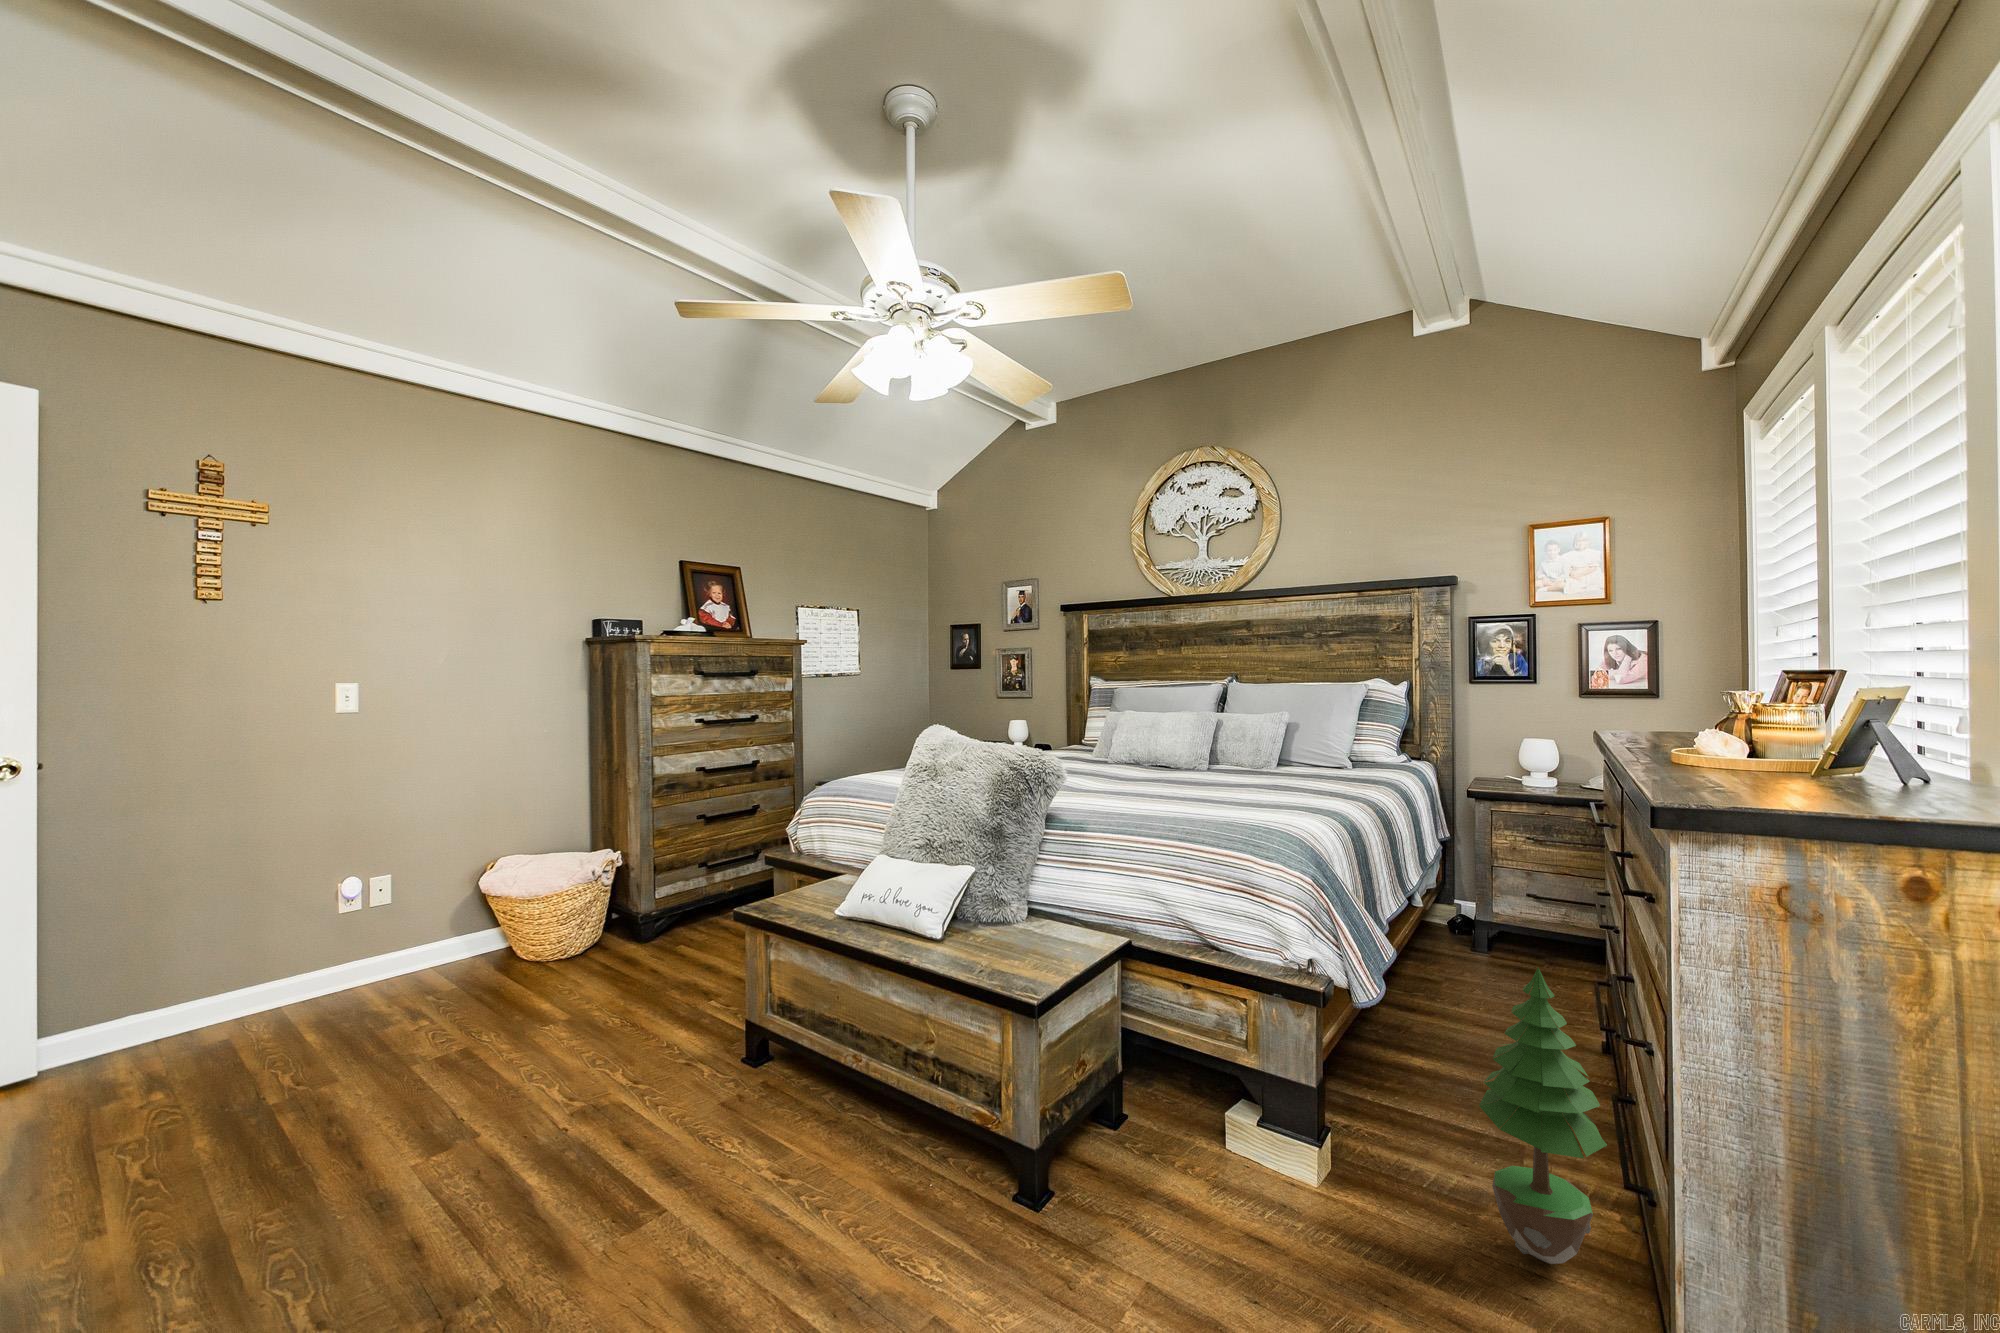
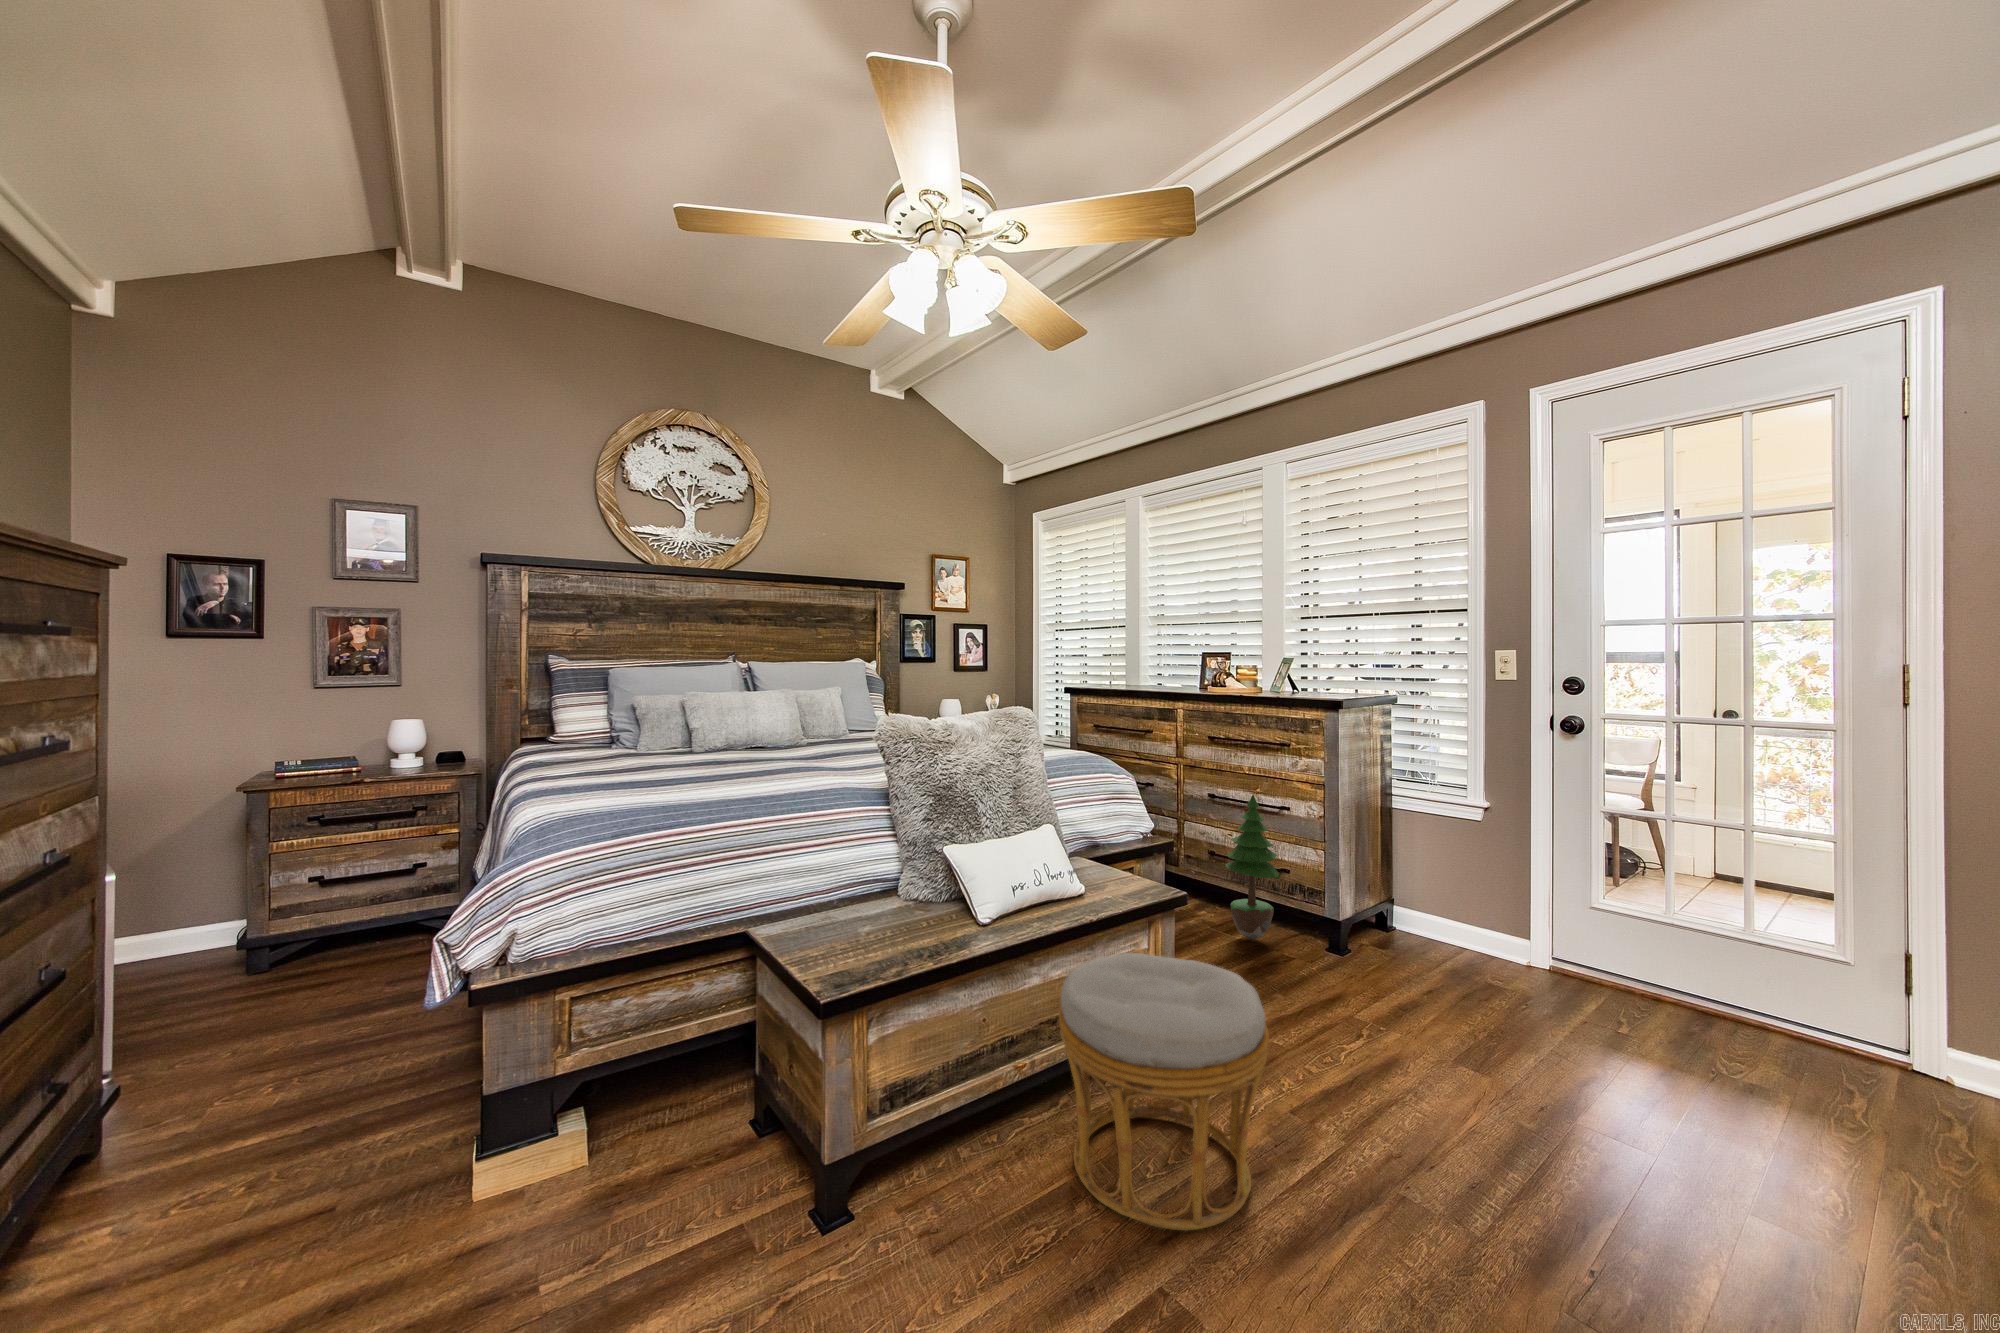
ottoman: none [703,990,905,1262] -> present [1059,953,1269,1231]

